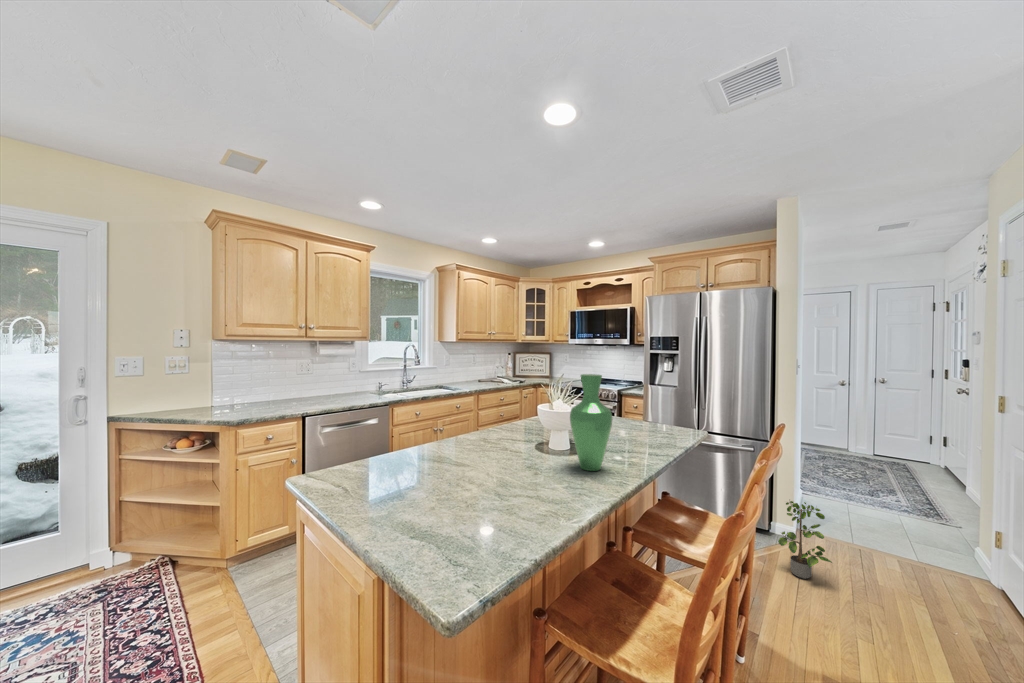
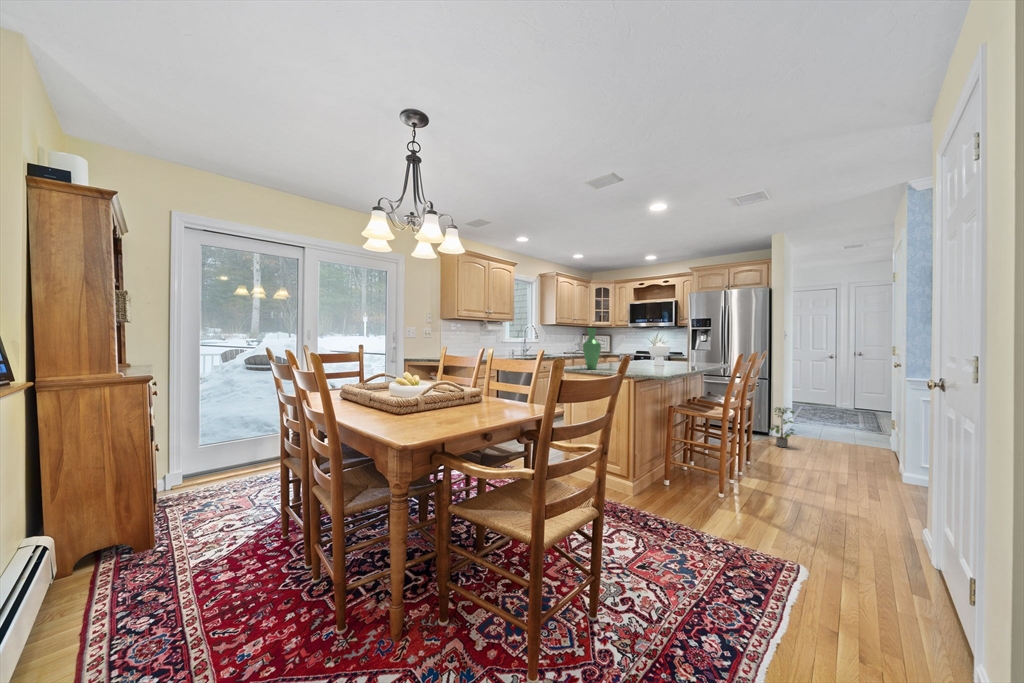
vase: present [570,374,612,471] -> present [583,328,601,369]

